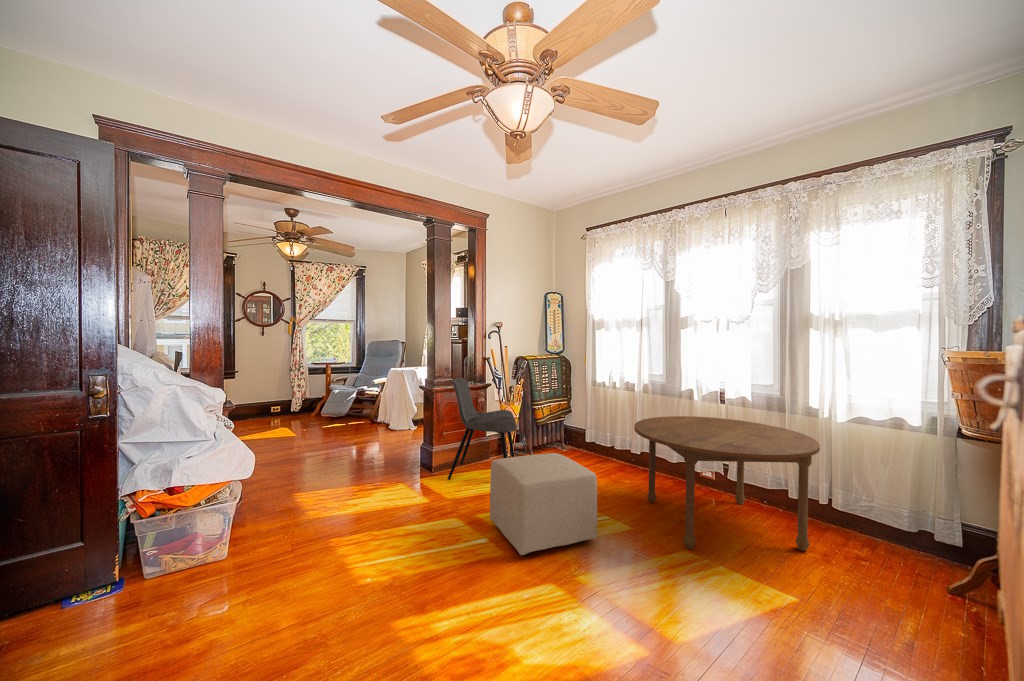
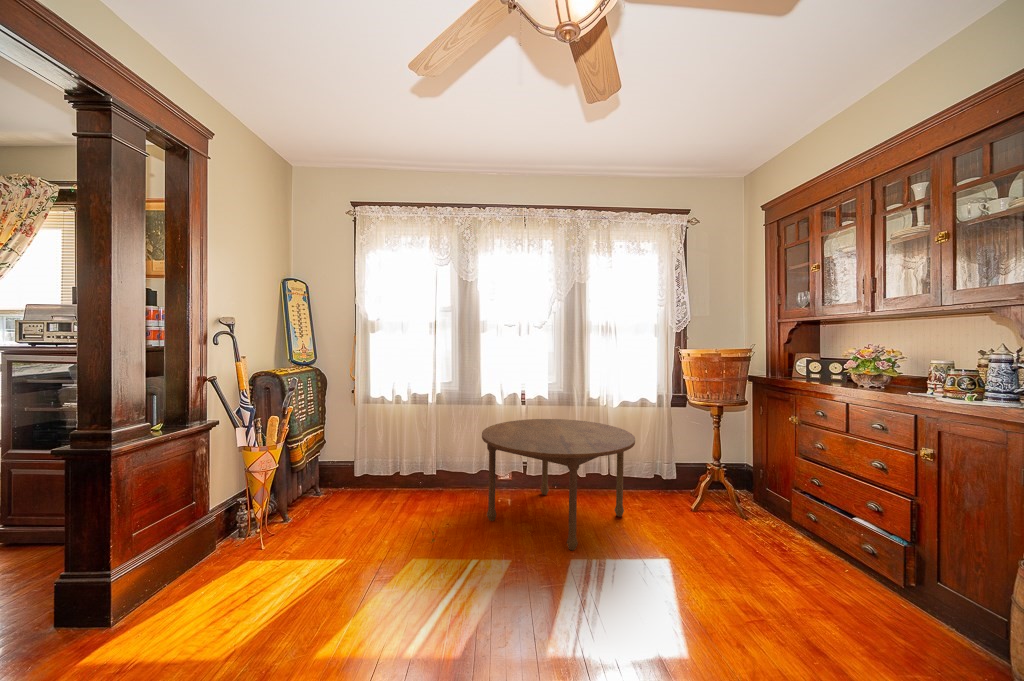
dining chair: present [448,378,517,480] -> none [196,419,325,600]
ottoman: present [490,453,597,555] -> none [383,498,517,642]

